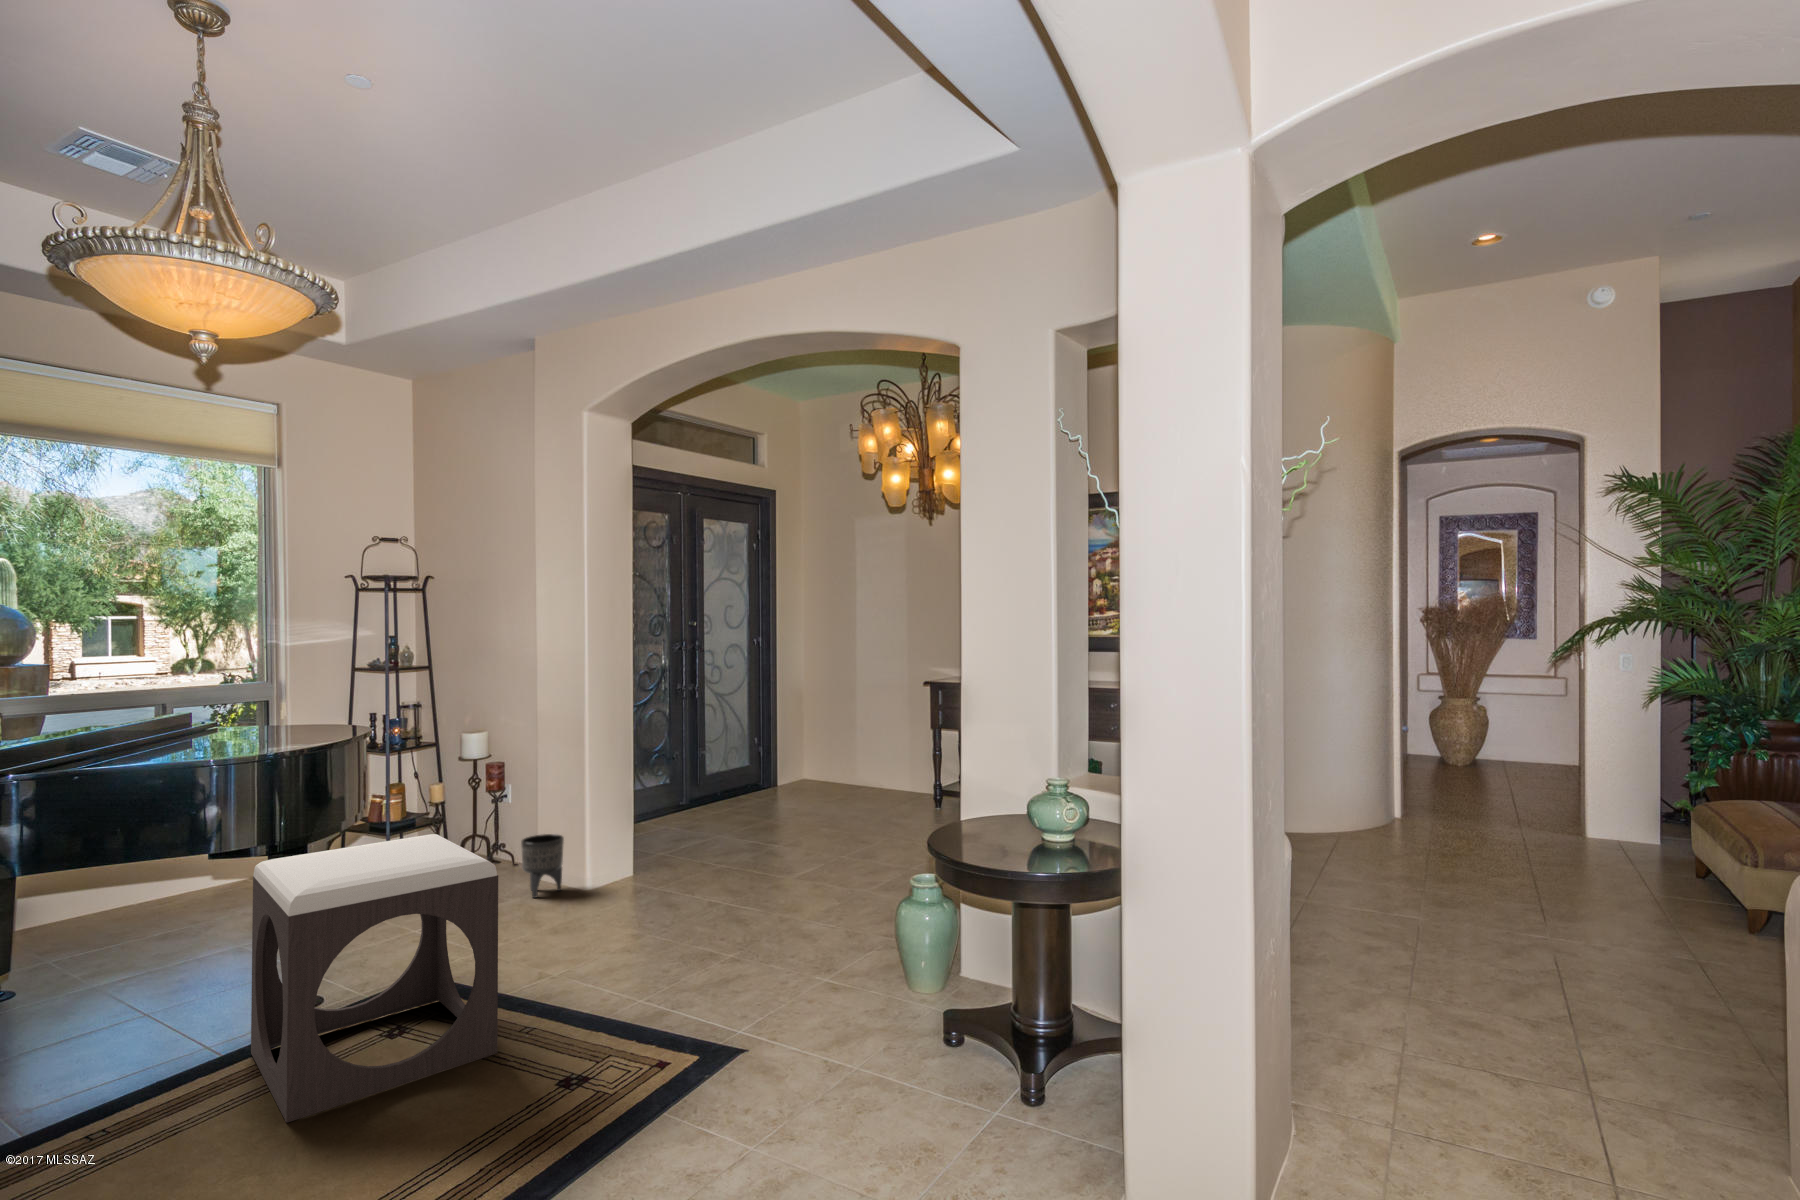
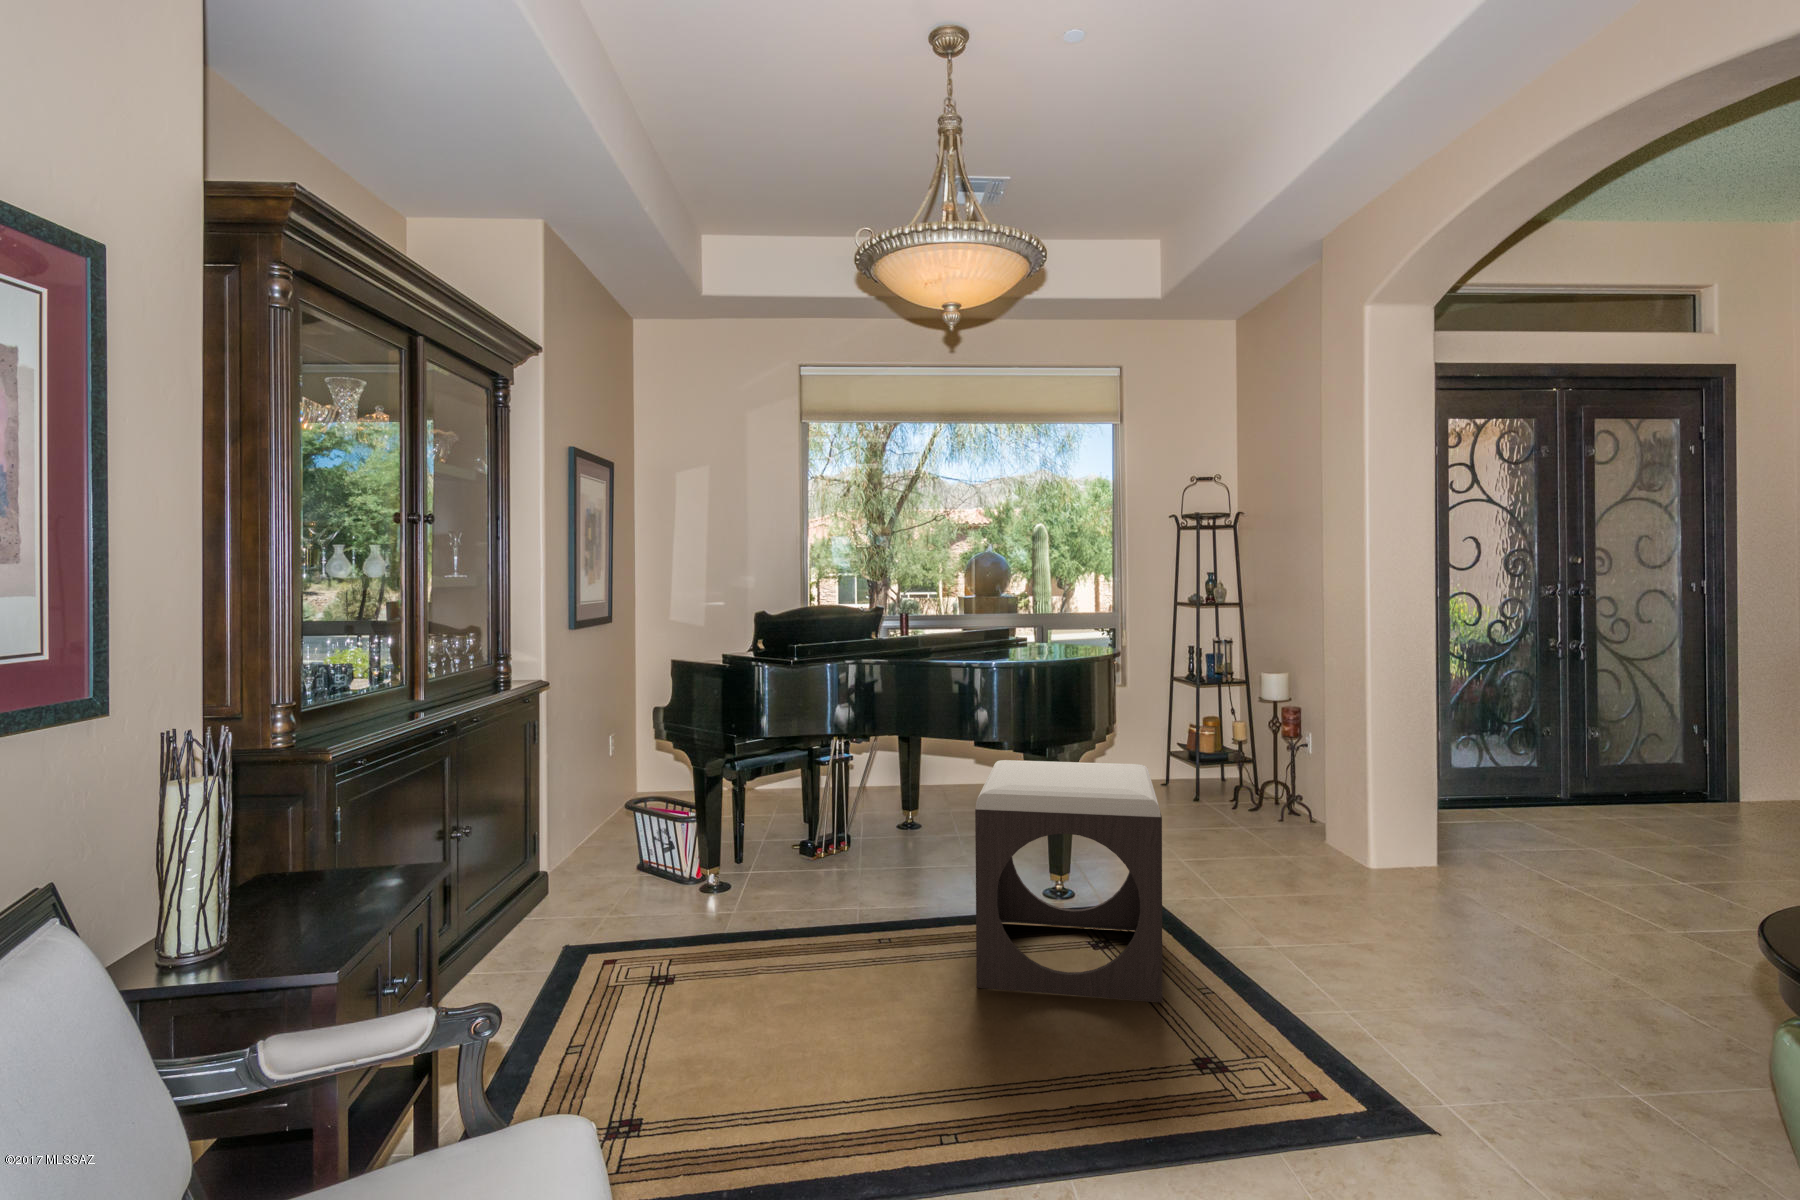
planter: present [521,834,564,898] -> none [1293,793,1342,861]

